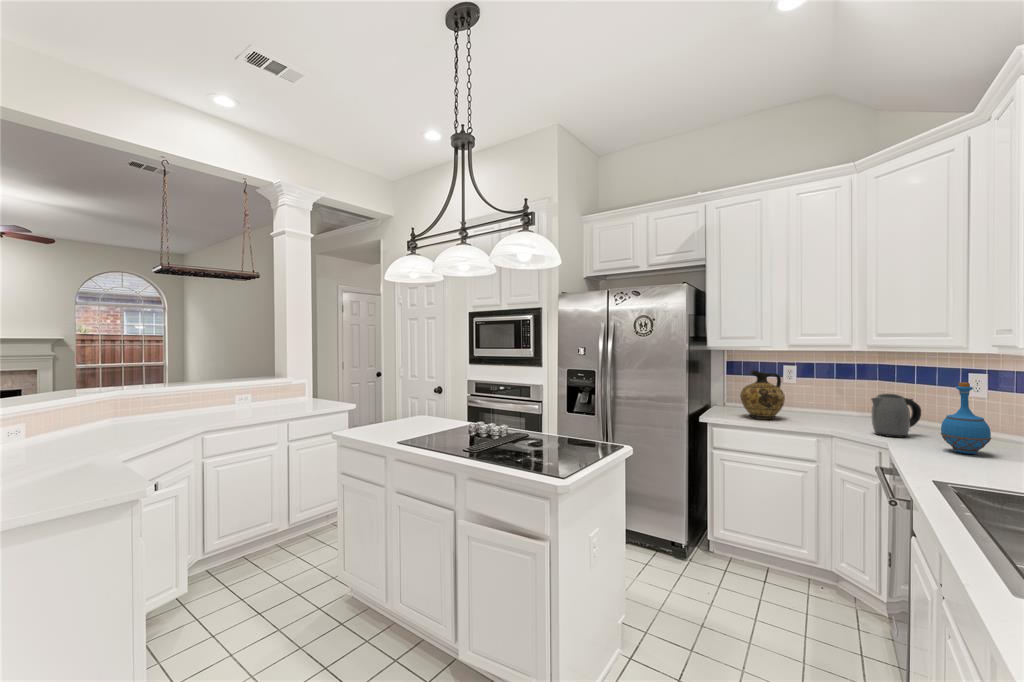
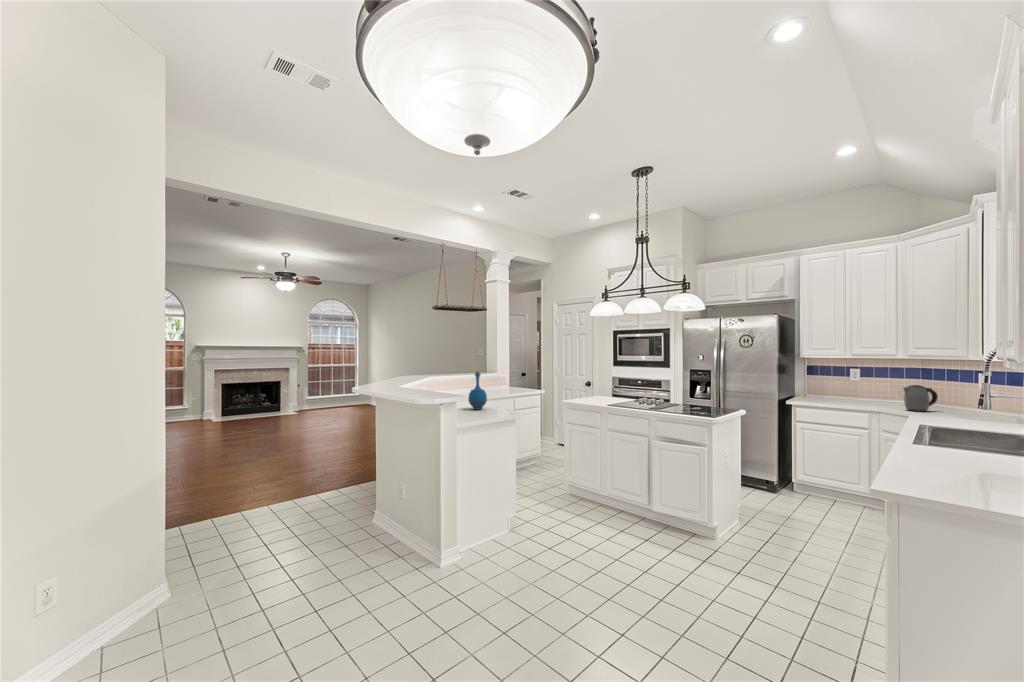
ceramic jug: present [740,370,785,419] -> none [816,371,848,403]
bottle: present [941,382,991,454] -> present [468,372,487,410]

